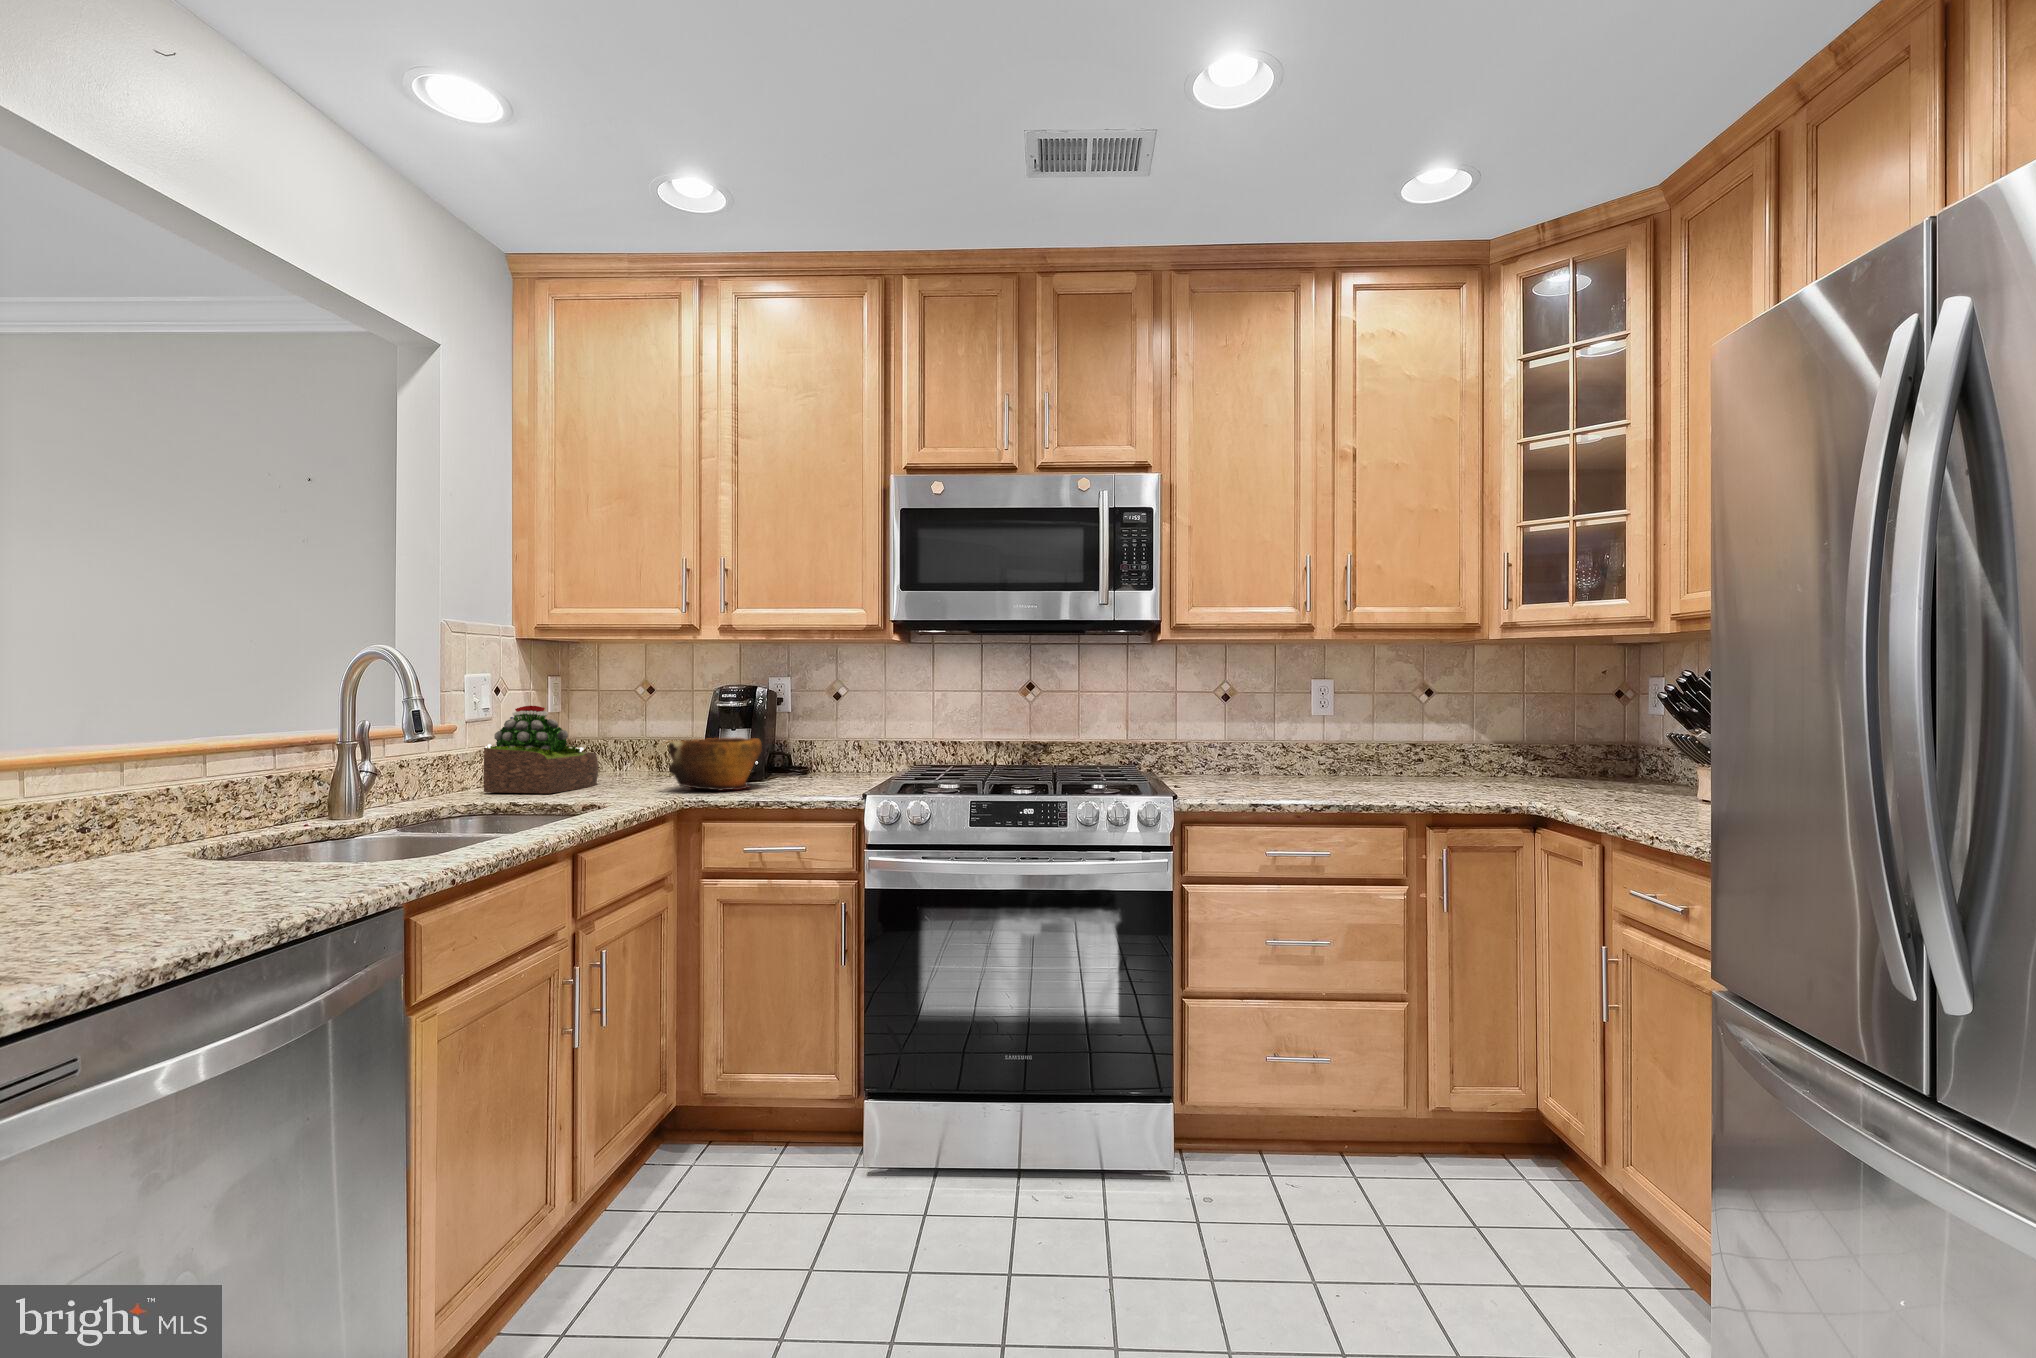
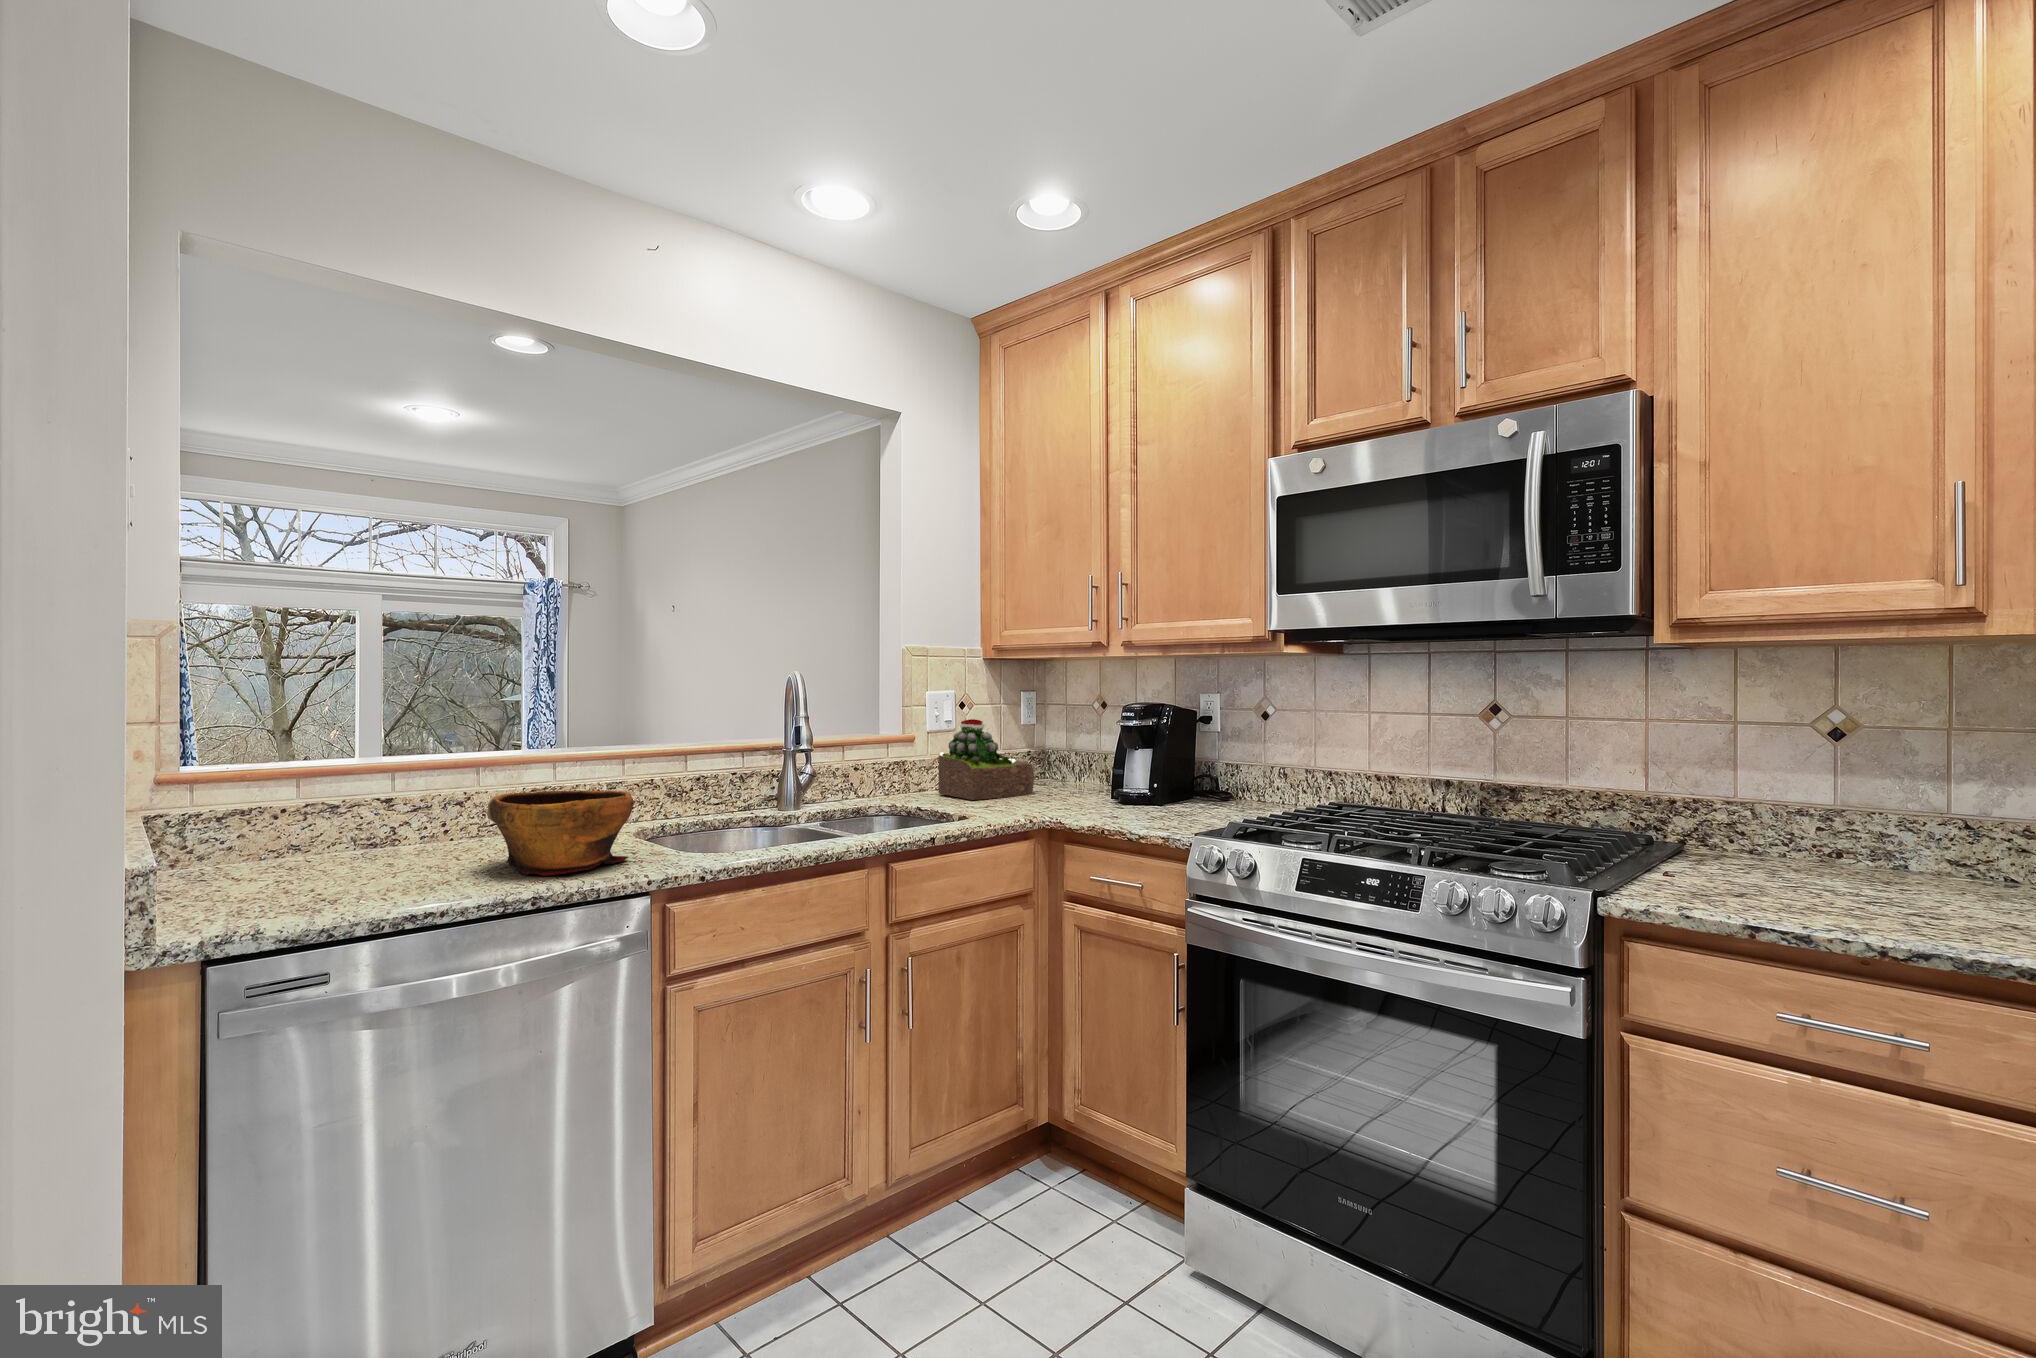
bowl: present [668,738,762,791] -> present [487,790,634,876]

